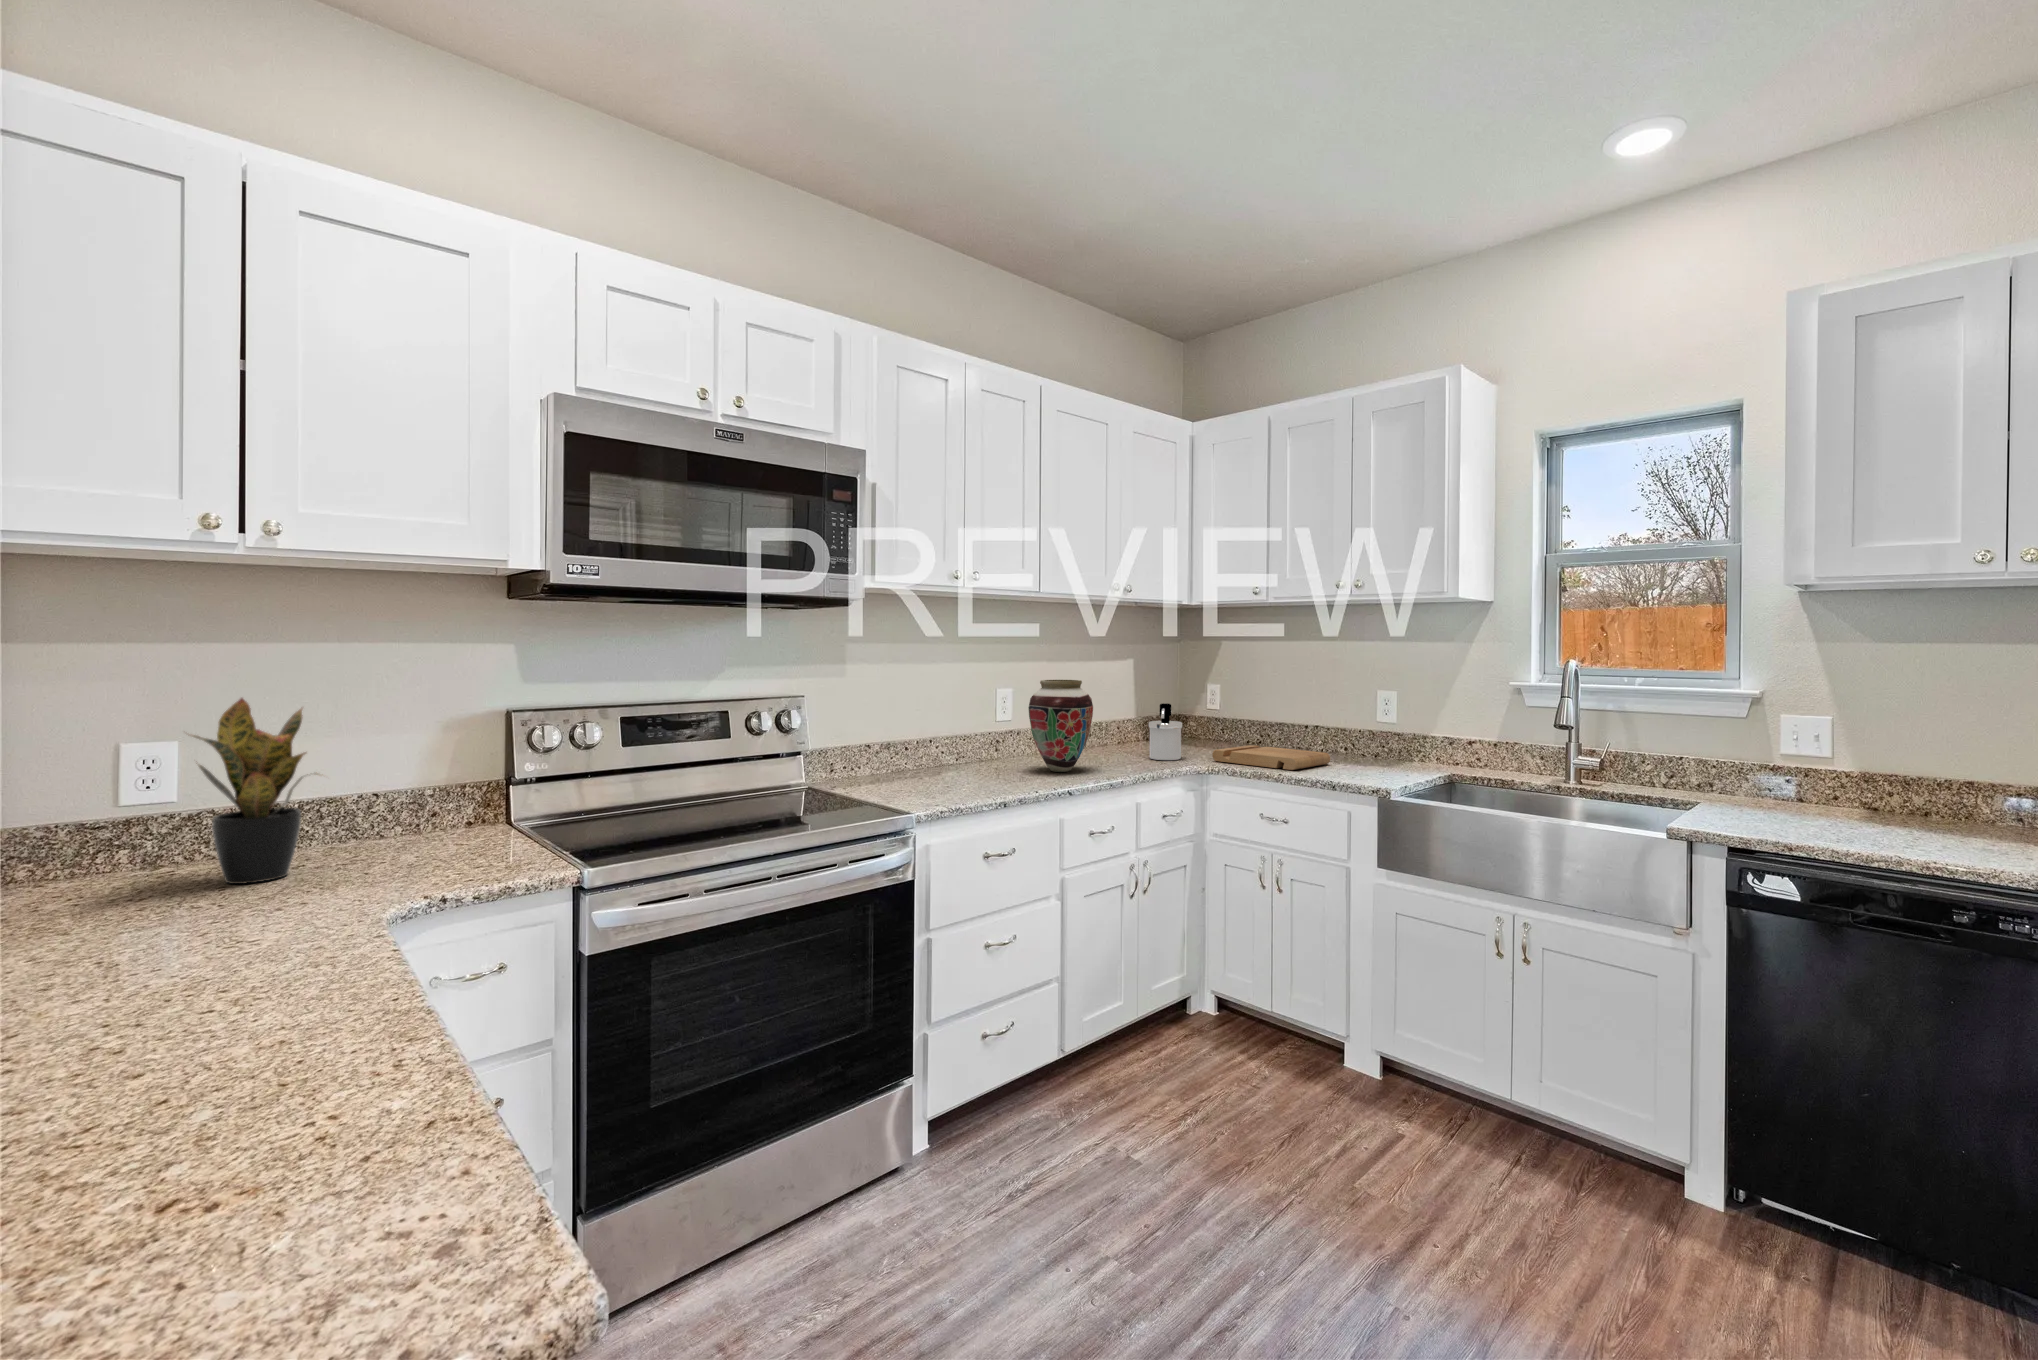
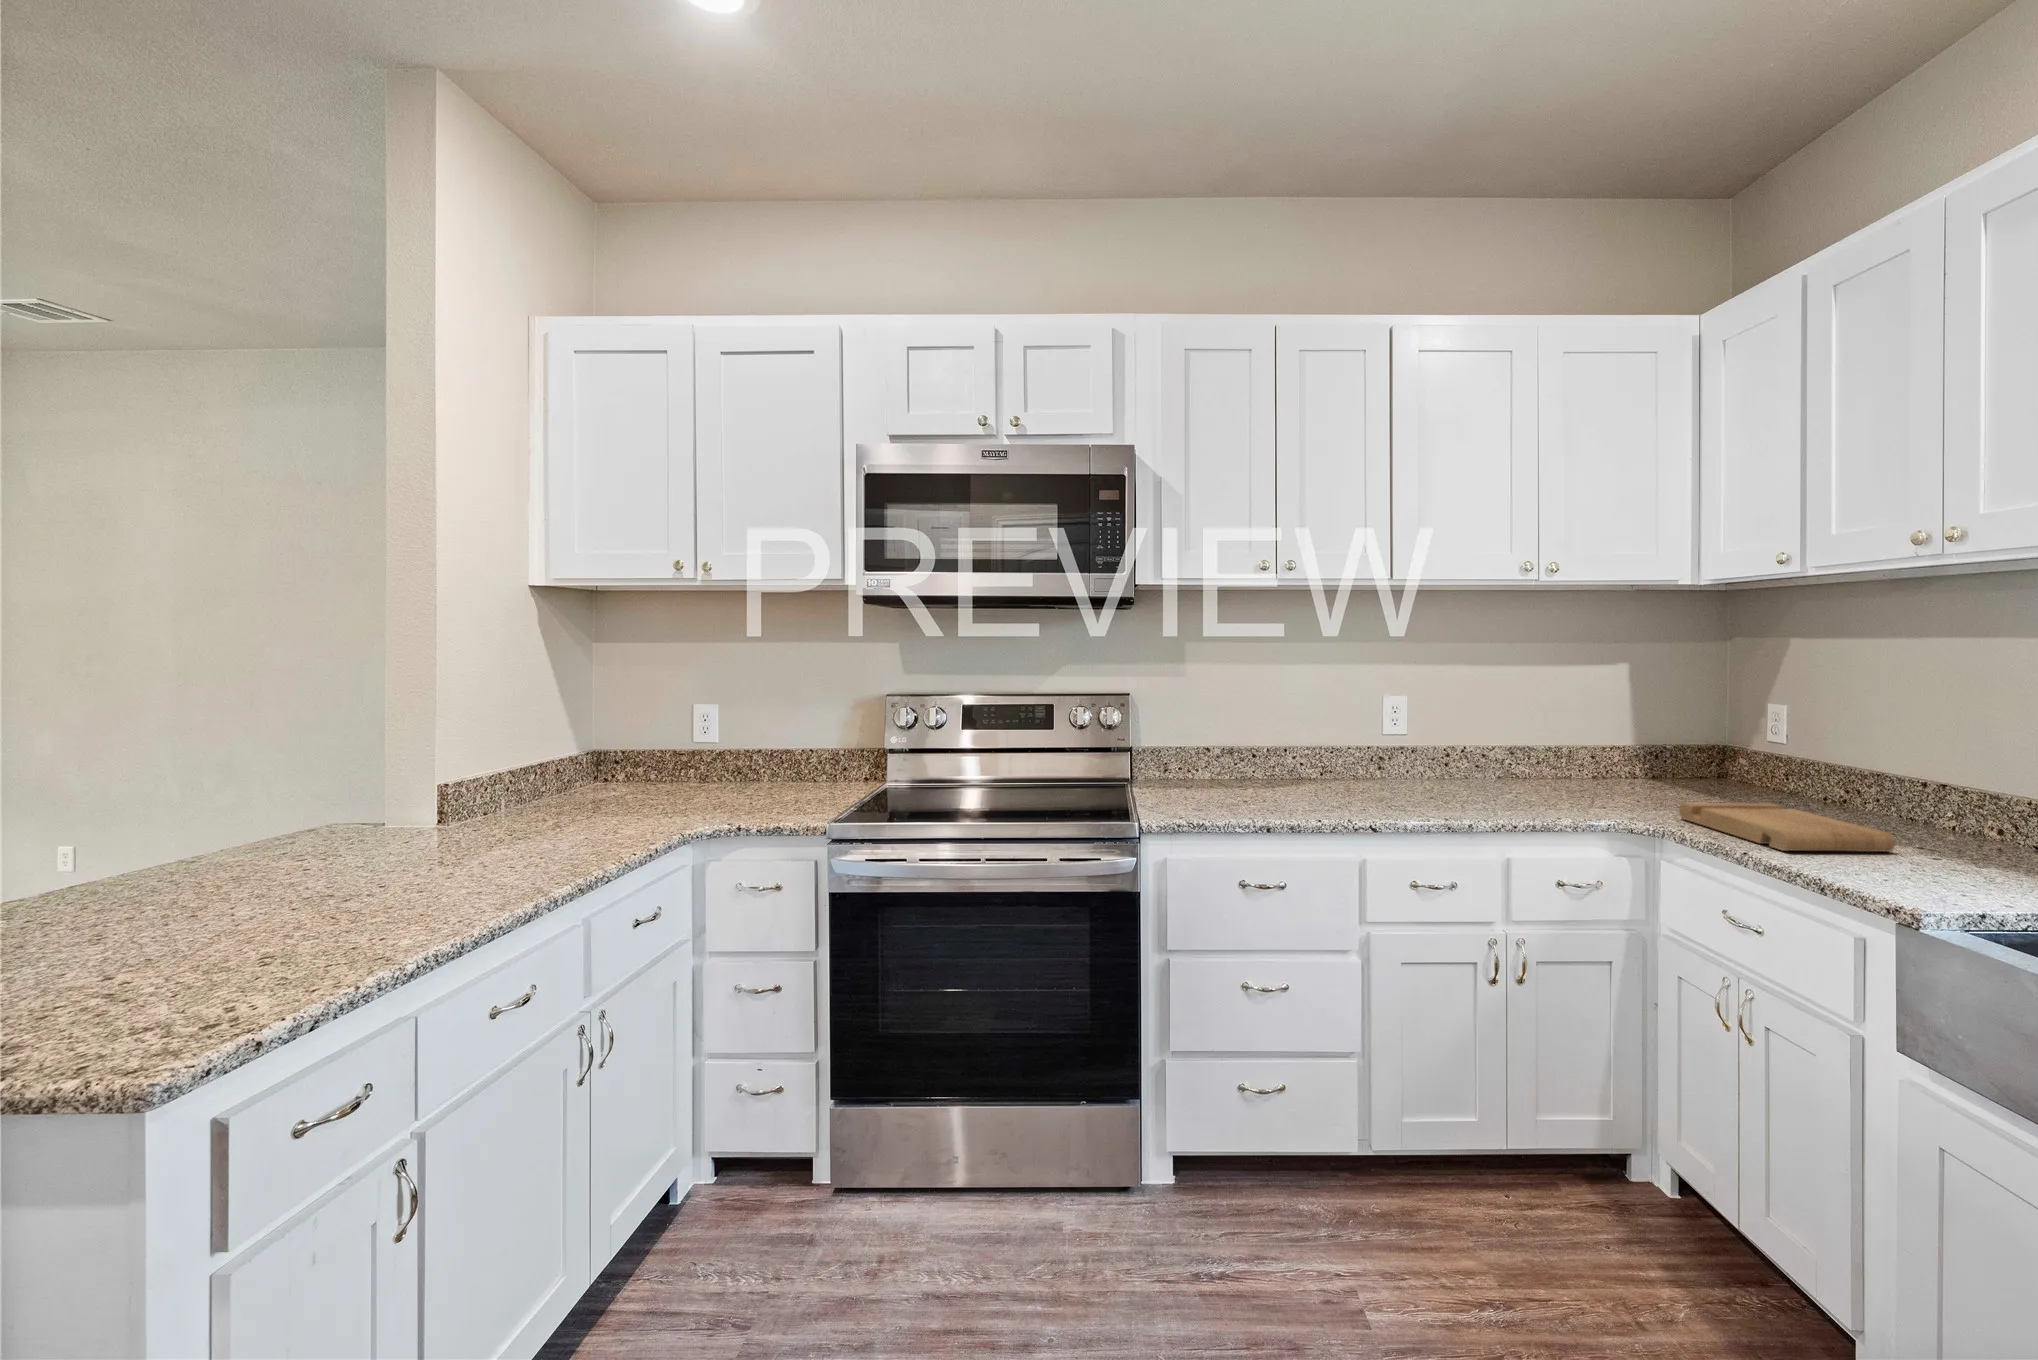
vase: present [1028,680,1093,772] -> none [1383,691,1469,804]
potted plant: present [191,698,318,884] -> none [659,676,757,802]
soap dispenser: present [1149,703,1182,760] -> none [1588,730,1641,809]

